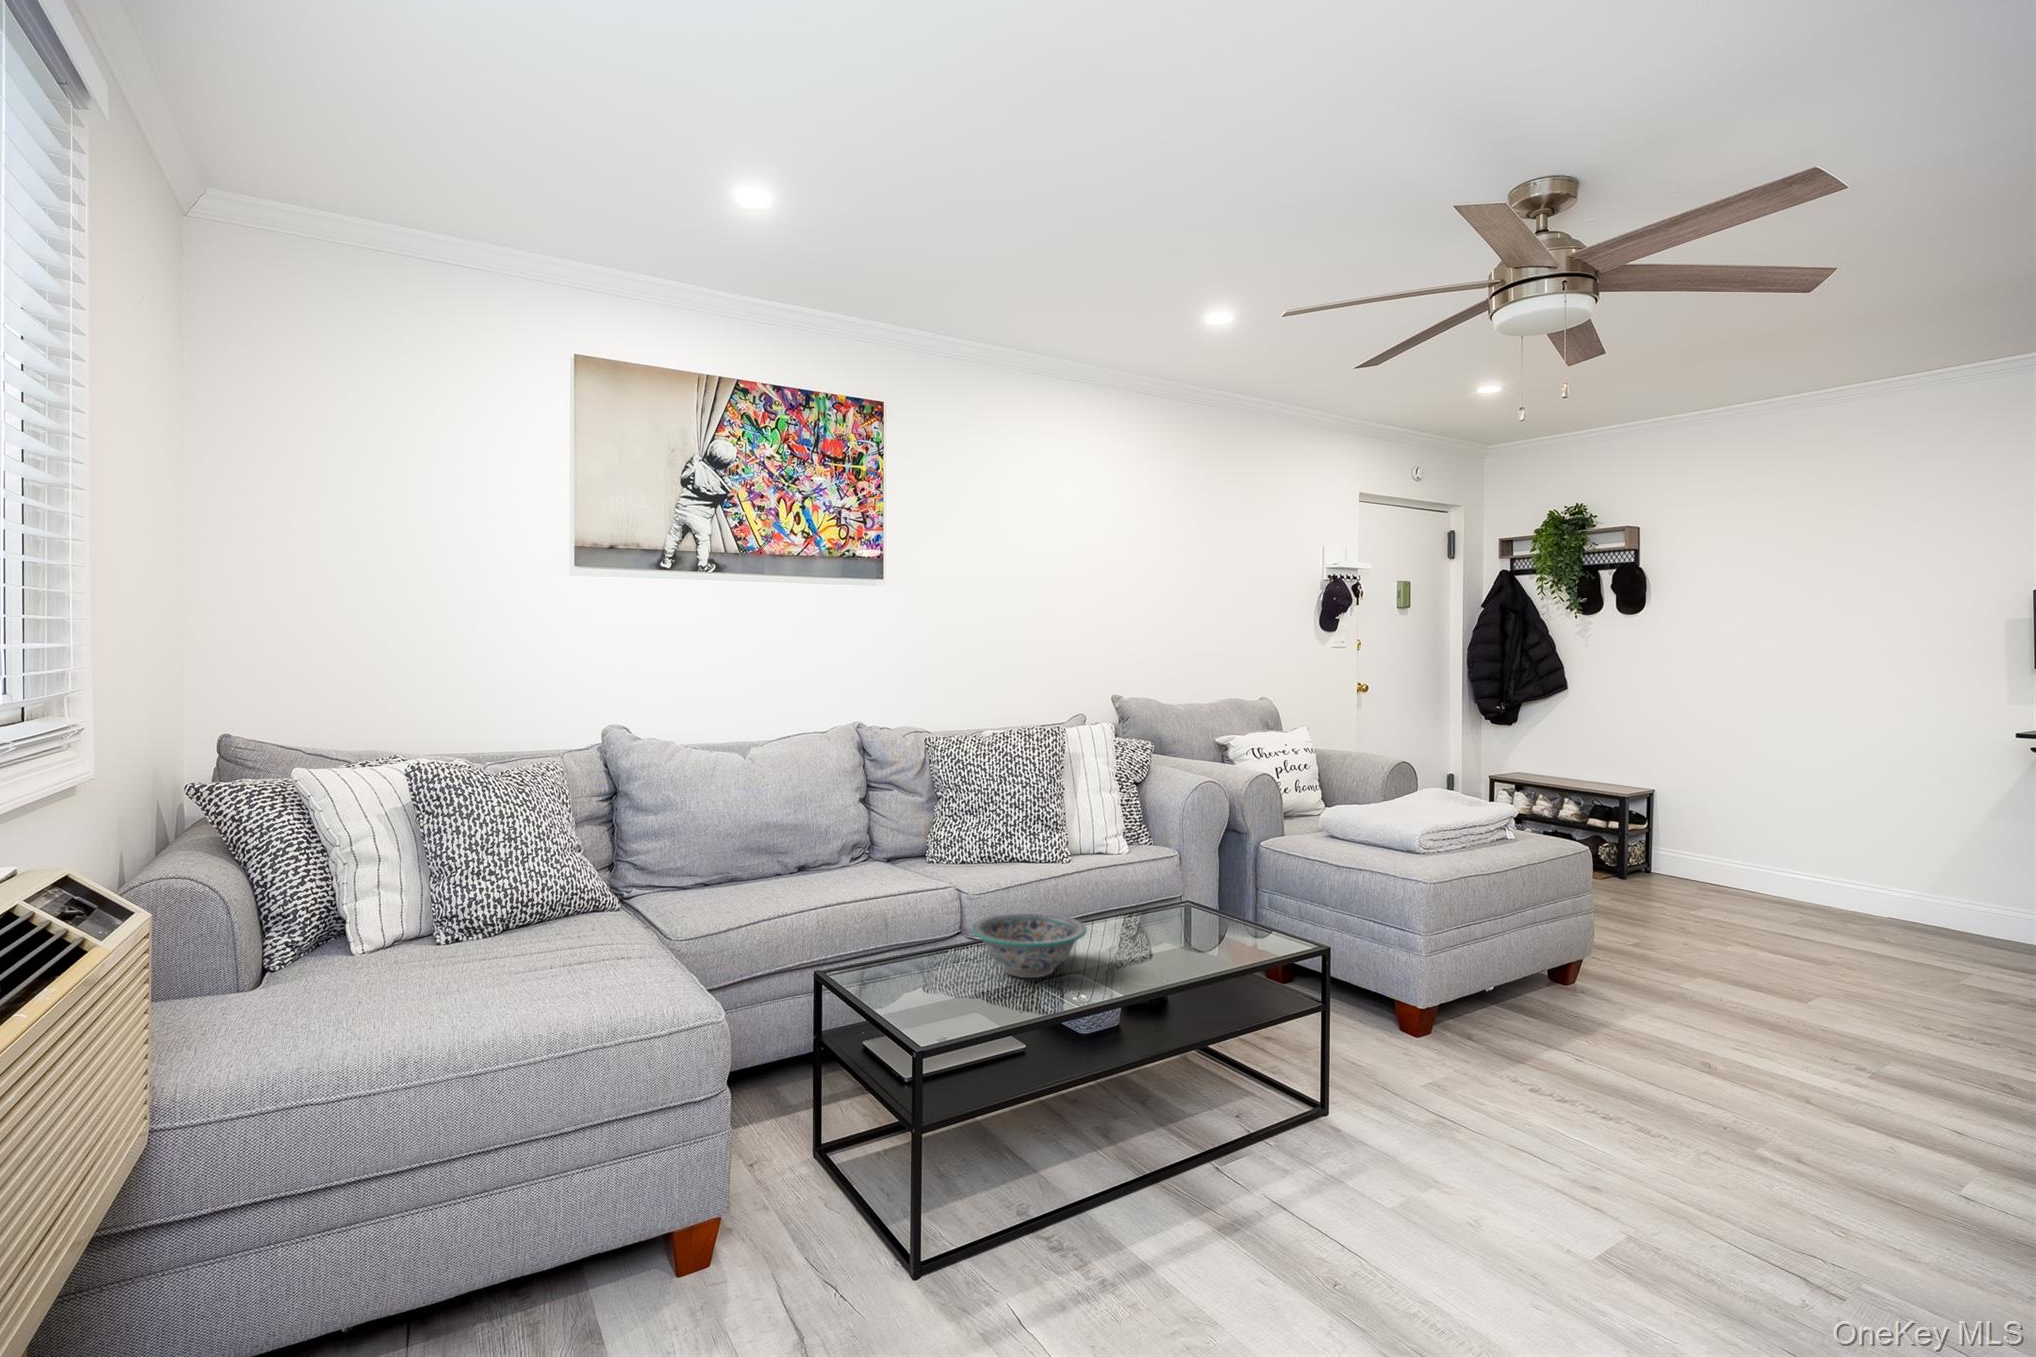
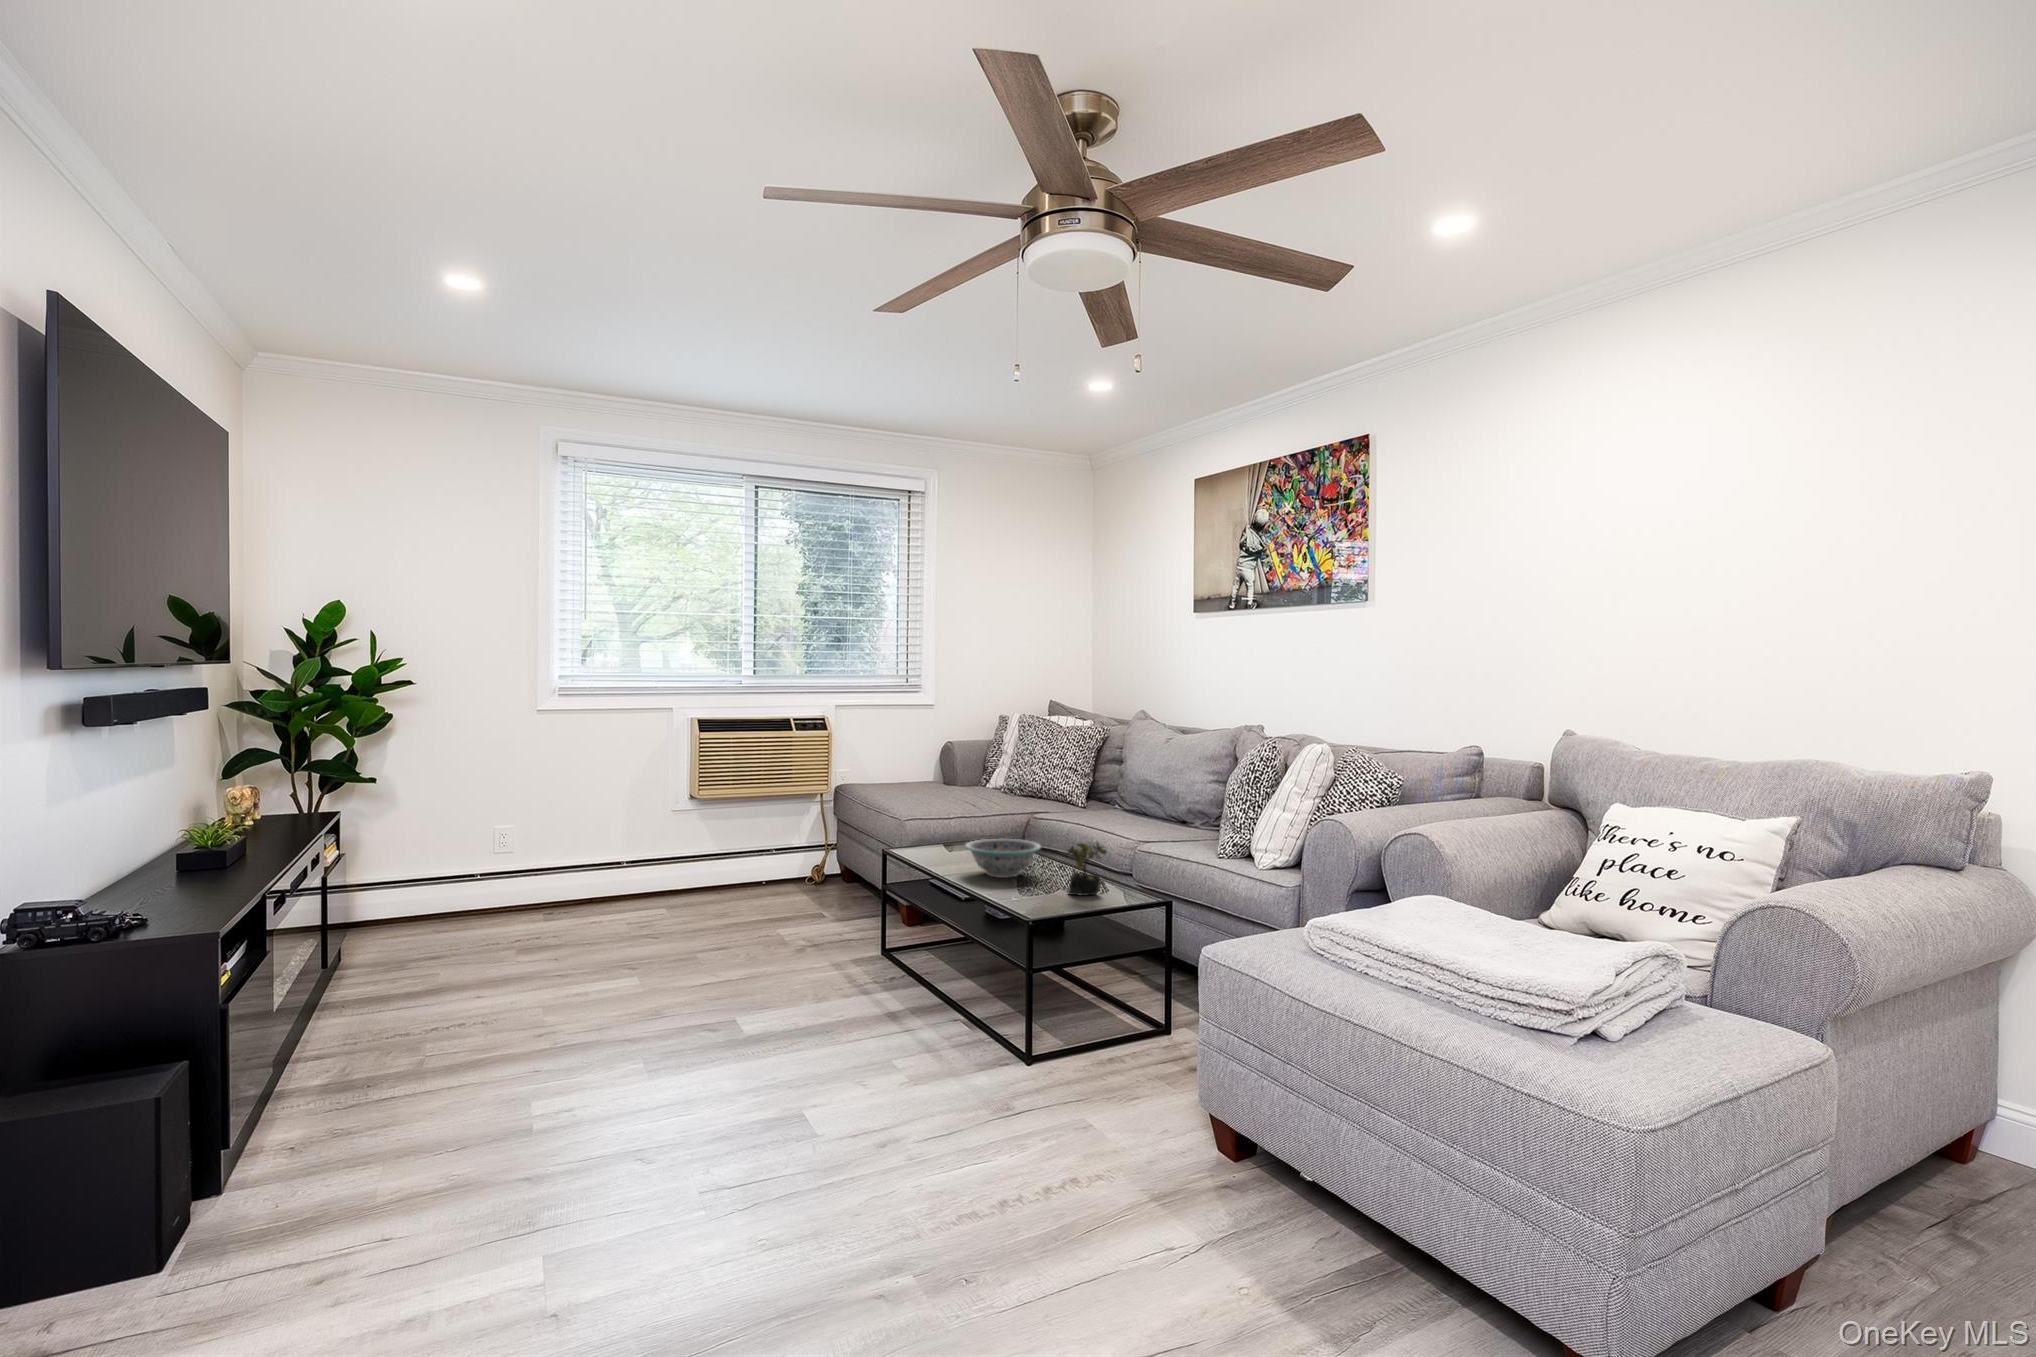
succulent plant: none [1101,869,1149,943] -> present [1066,842,1107,896]

